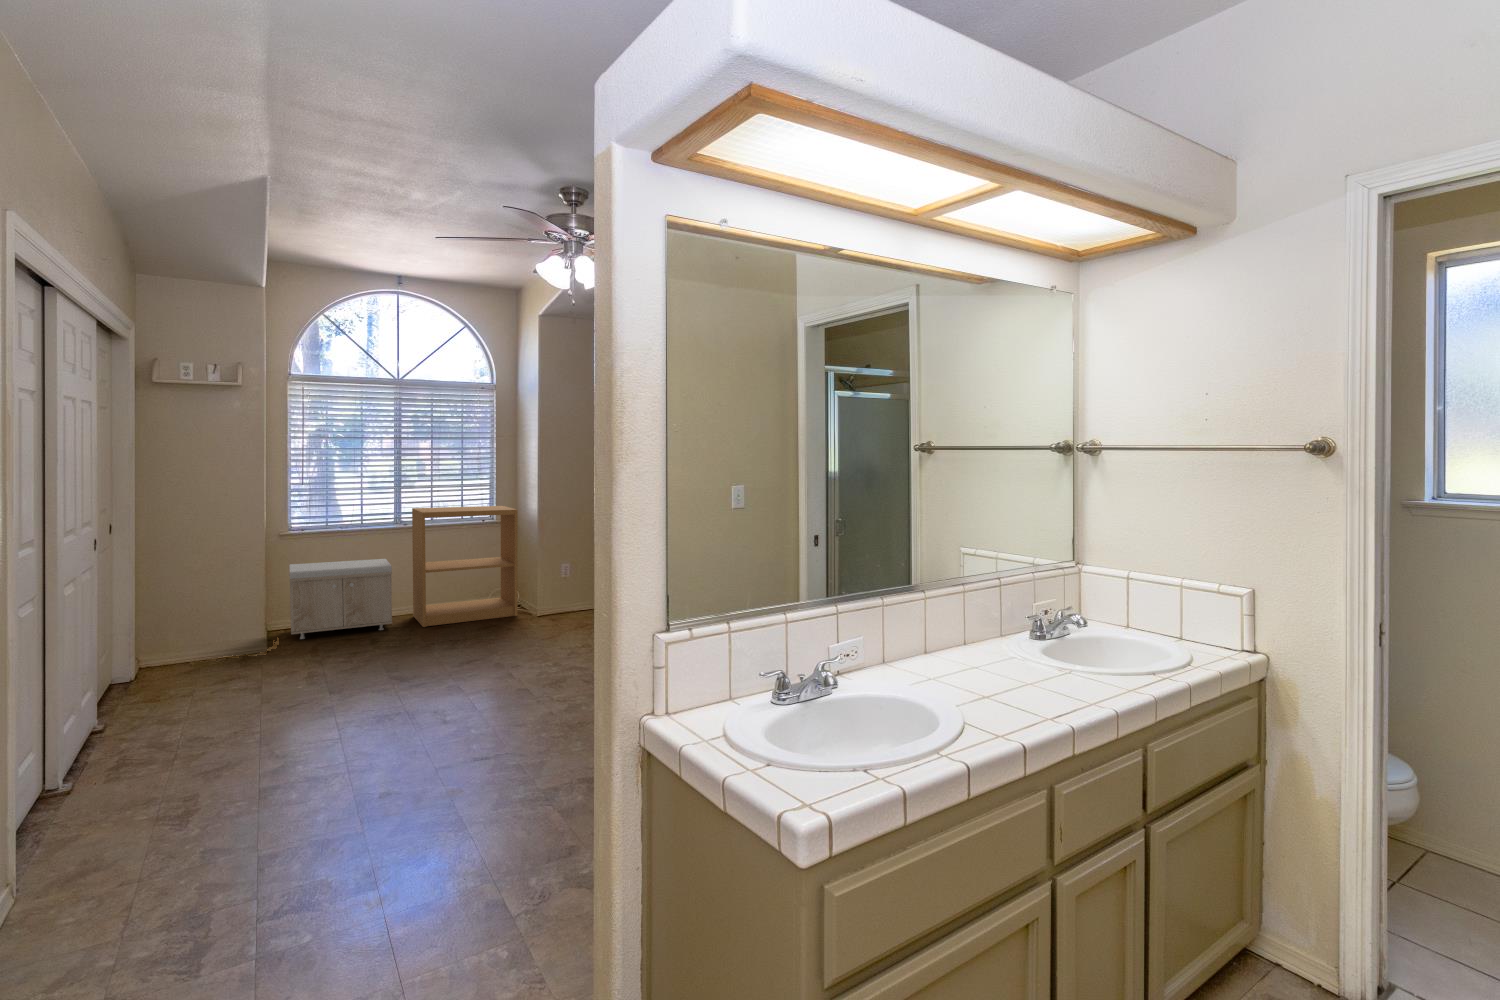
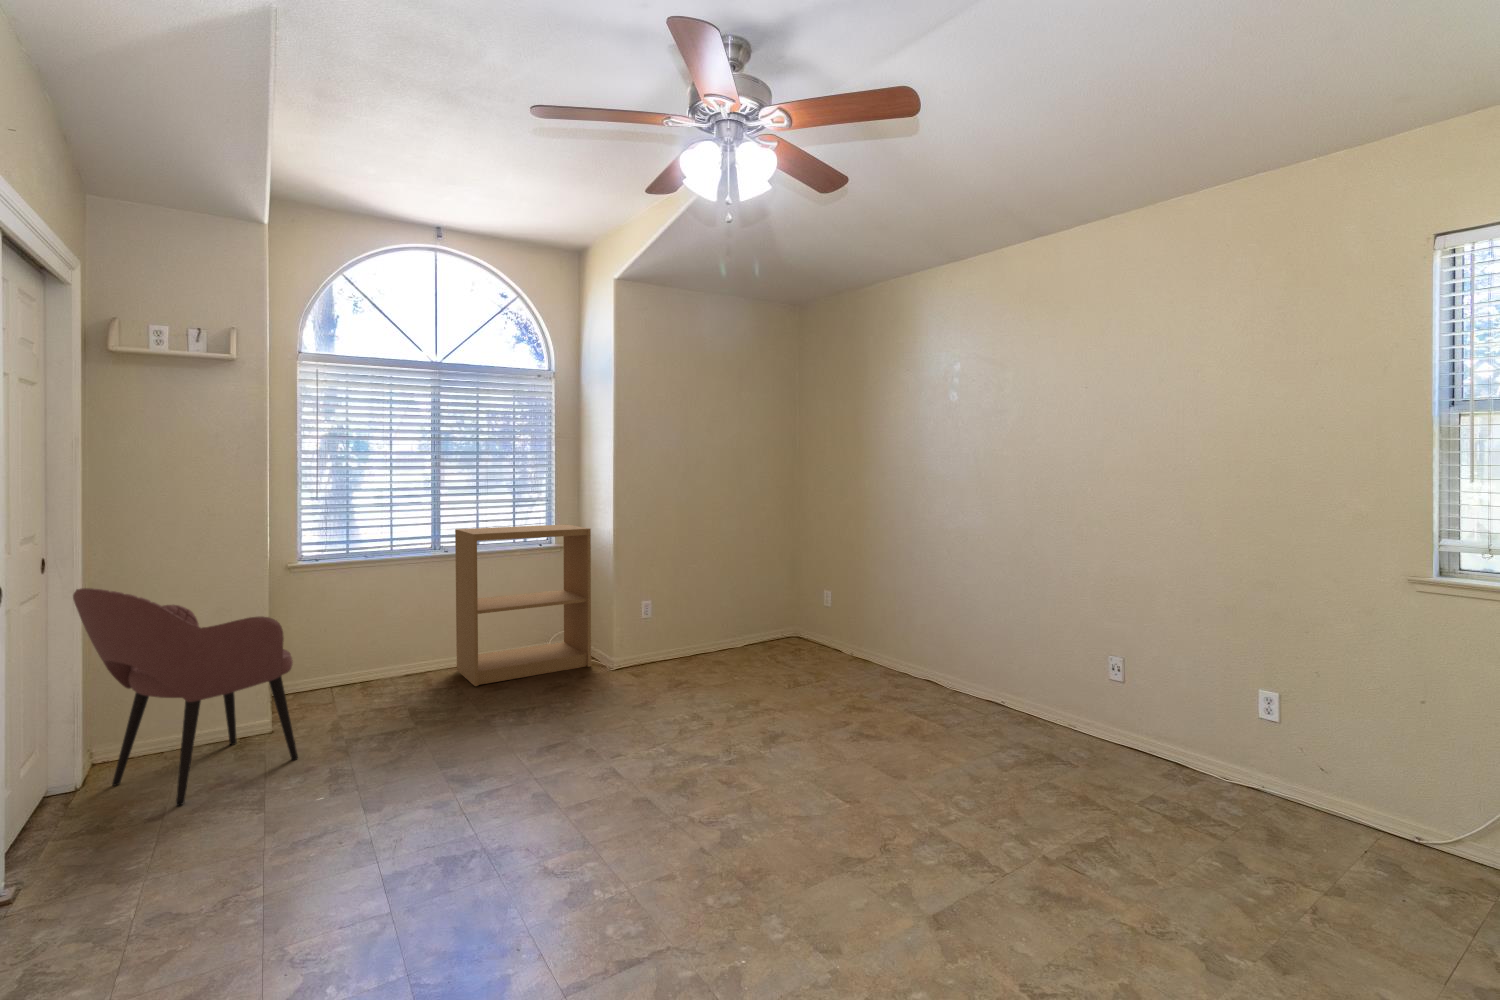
armchair: none [129,546,285,693] -> present [73,588,298,806]
storage bench: present [289,559,392,639] -> none [297,596,435,709]

